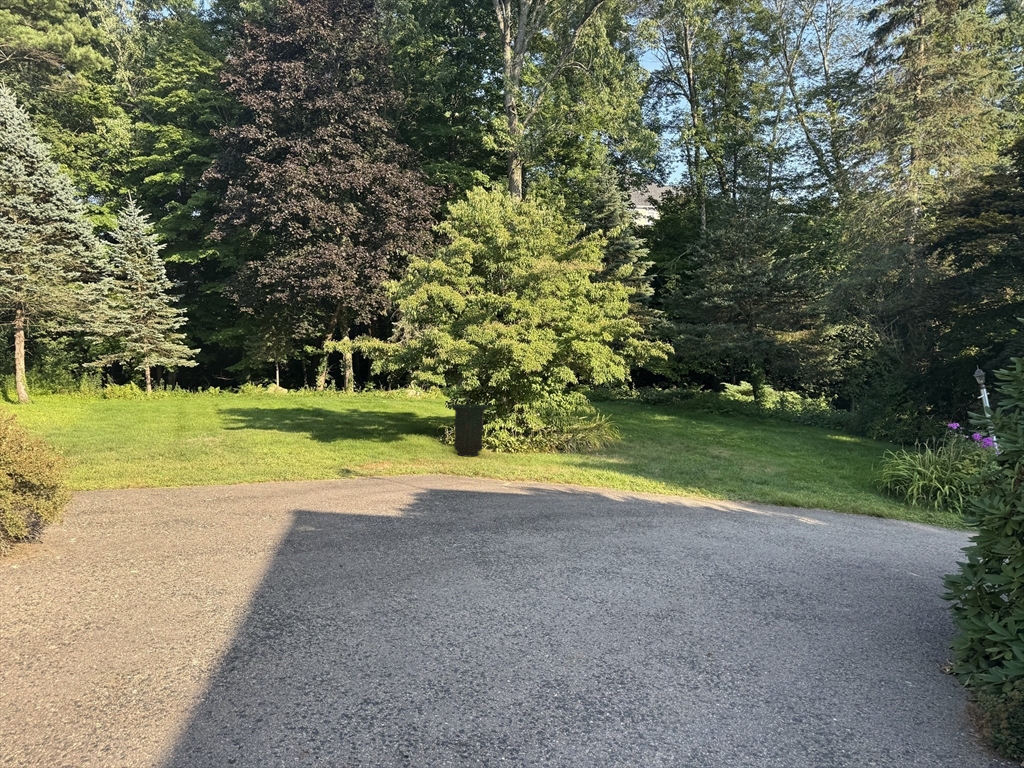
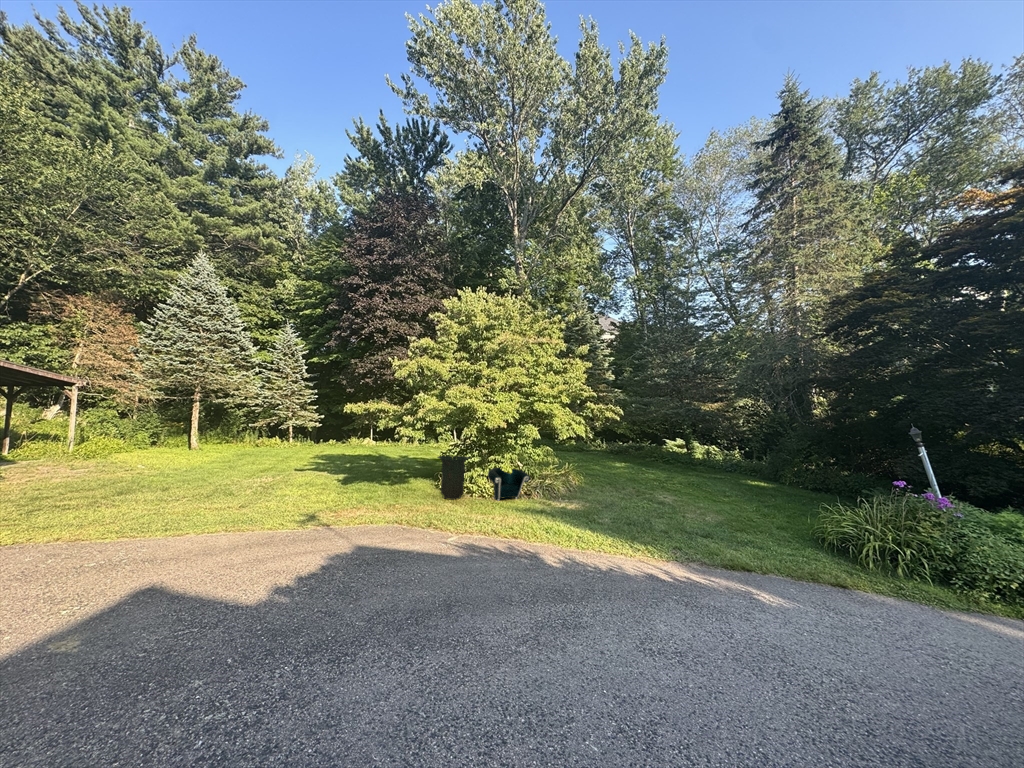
armchair: none [511,418,563,458] -> present [488,467,530,501]

